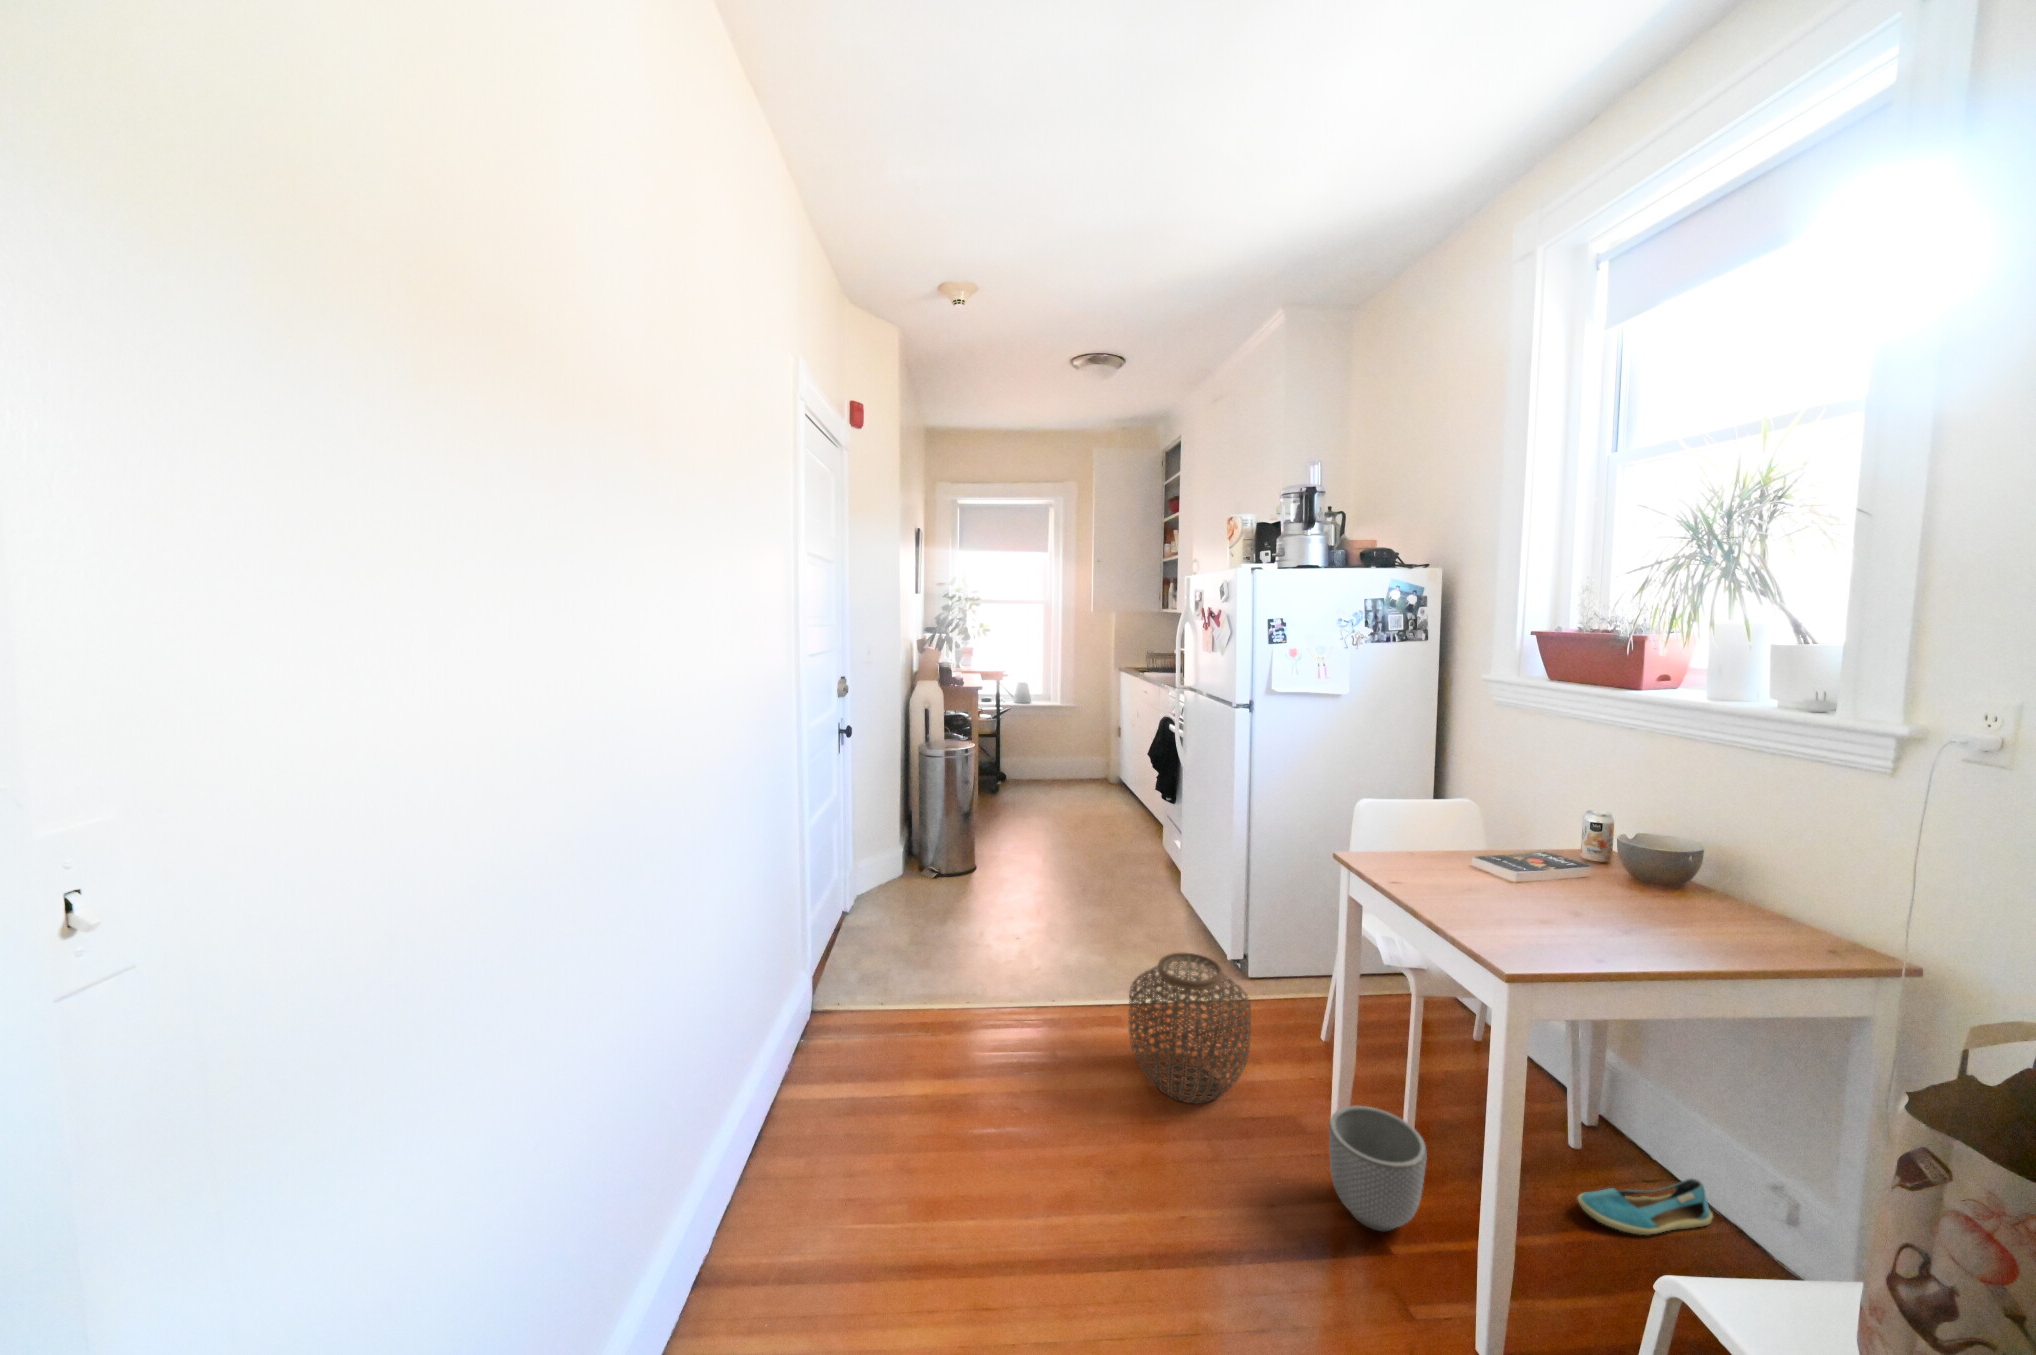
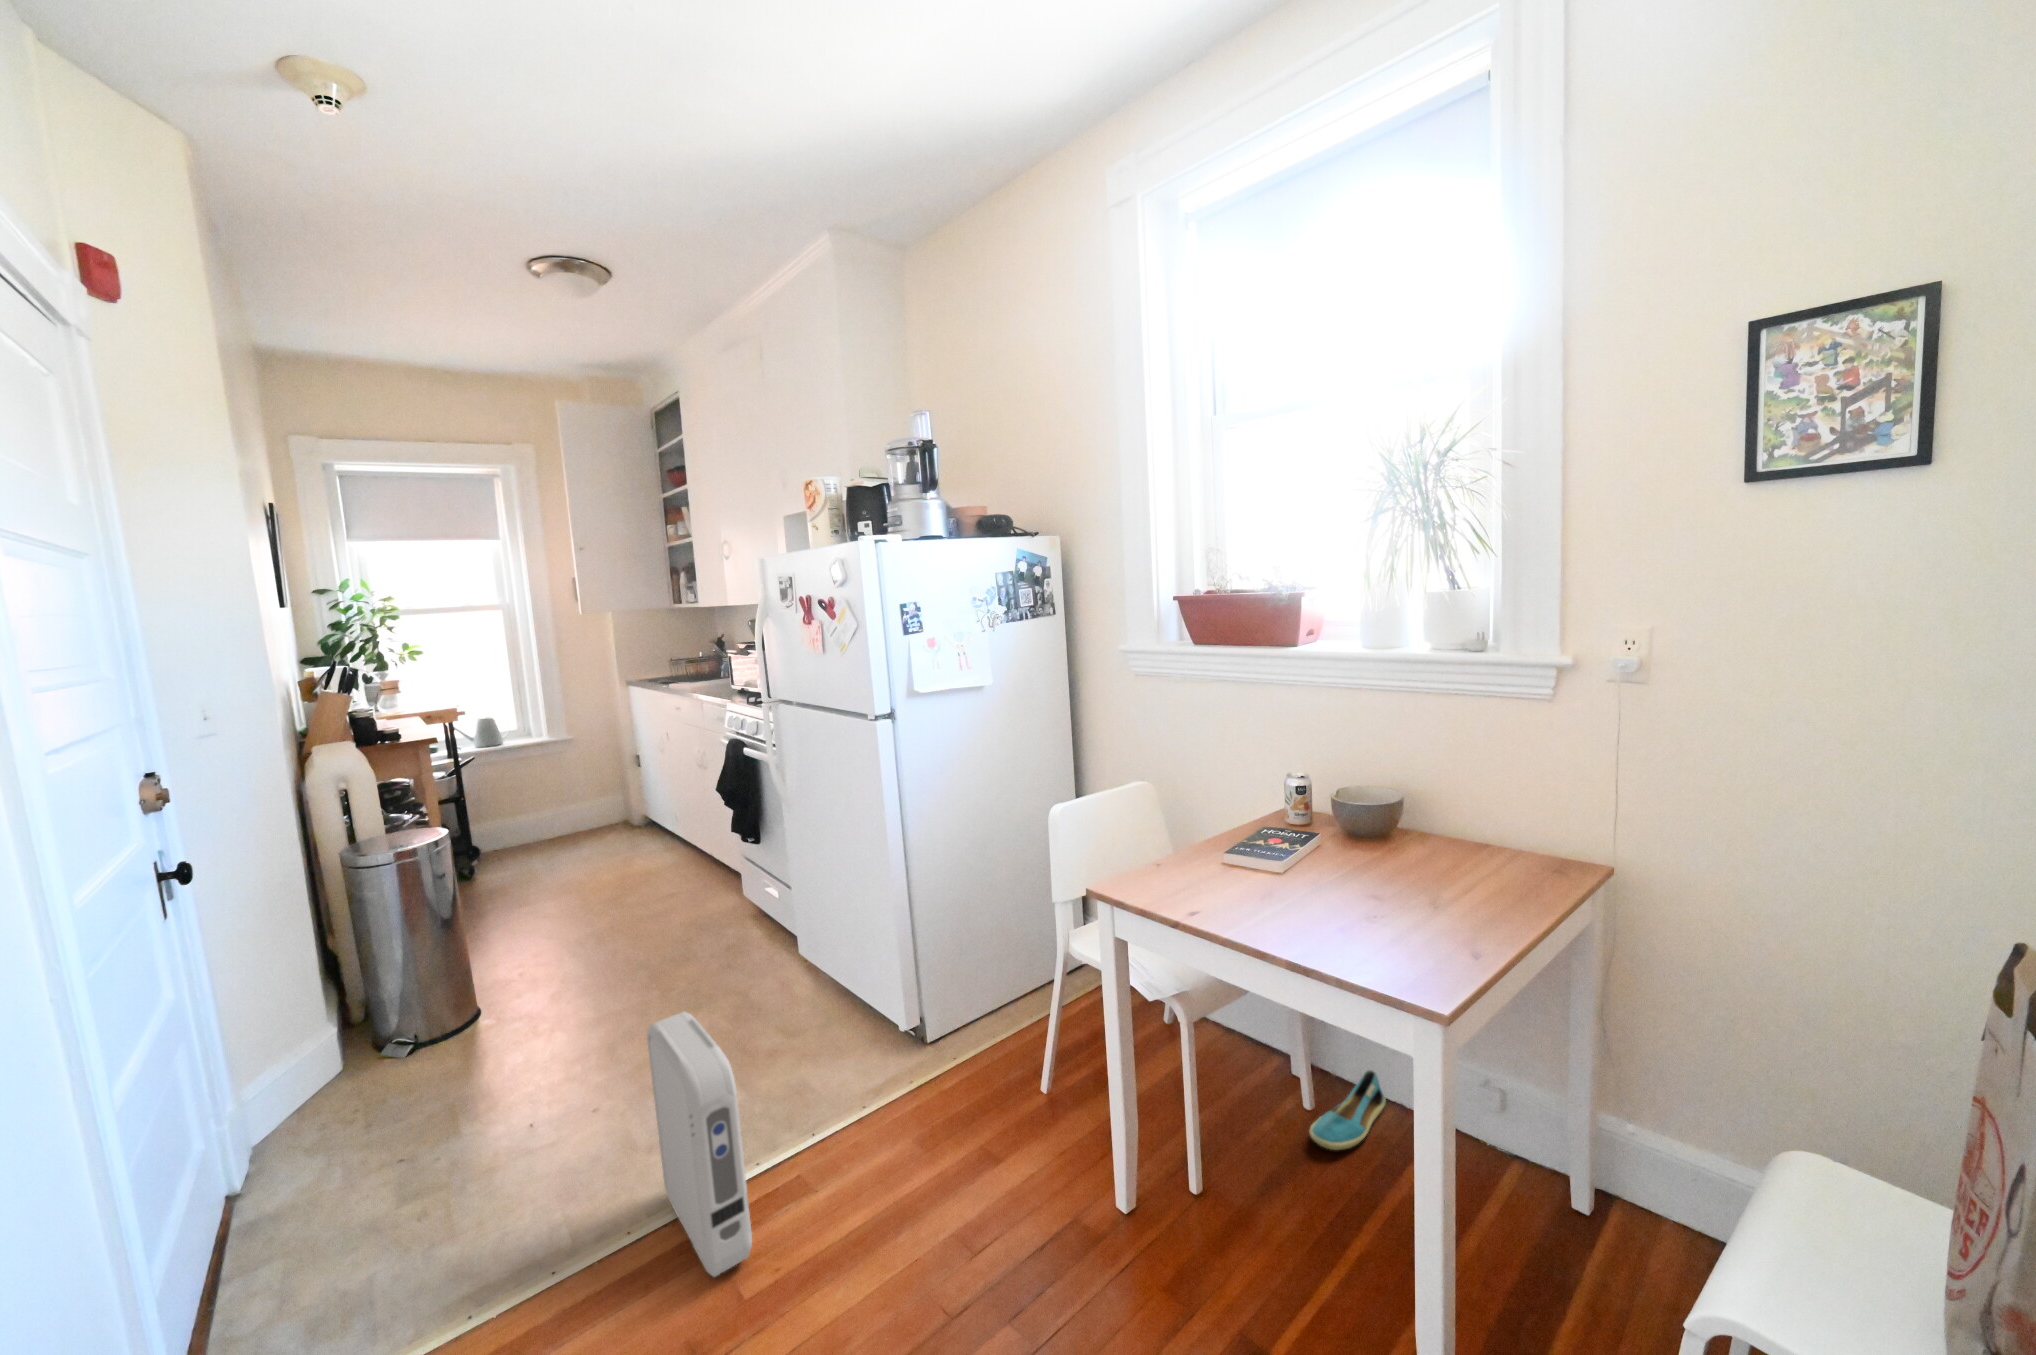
air purifier: none [1031,881,1067,1051] -> present [647,1012,752,1277]
woven basket: present [1129,953,1251,1103] -> none [841,1040,1001,1243]
planter: present [1329,1106,1427,1231] -> none [1130,1141,1232,1284]

